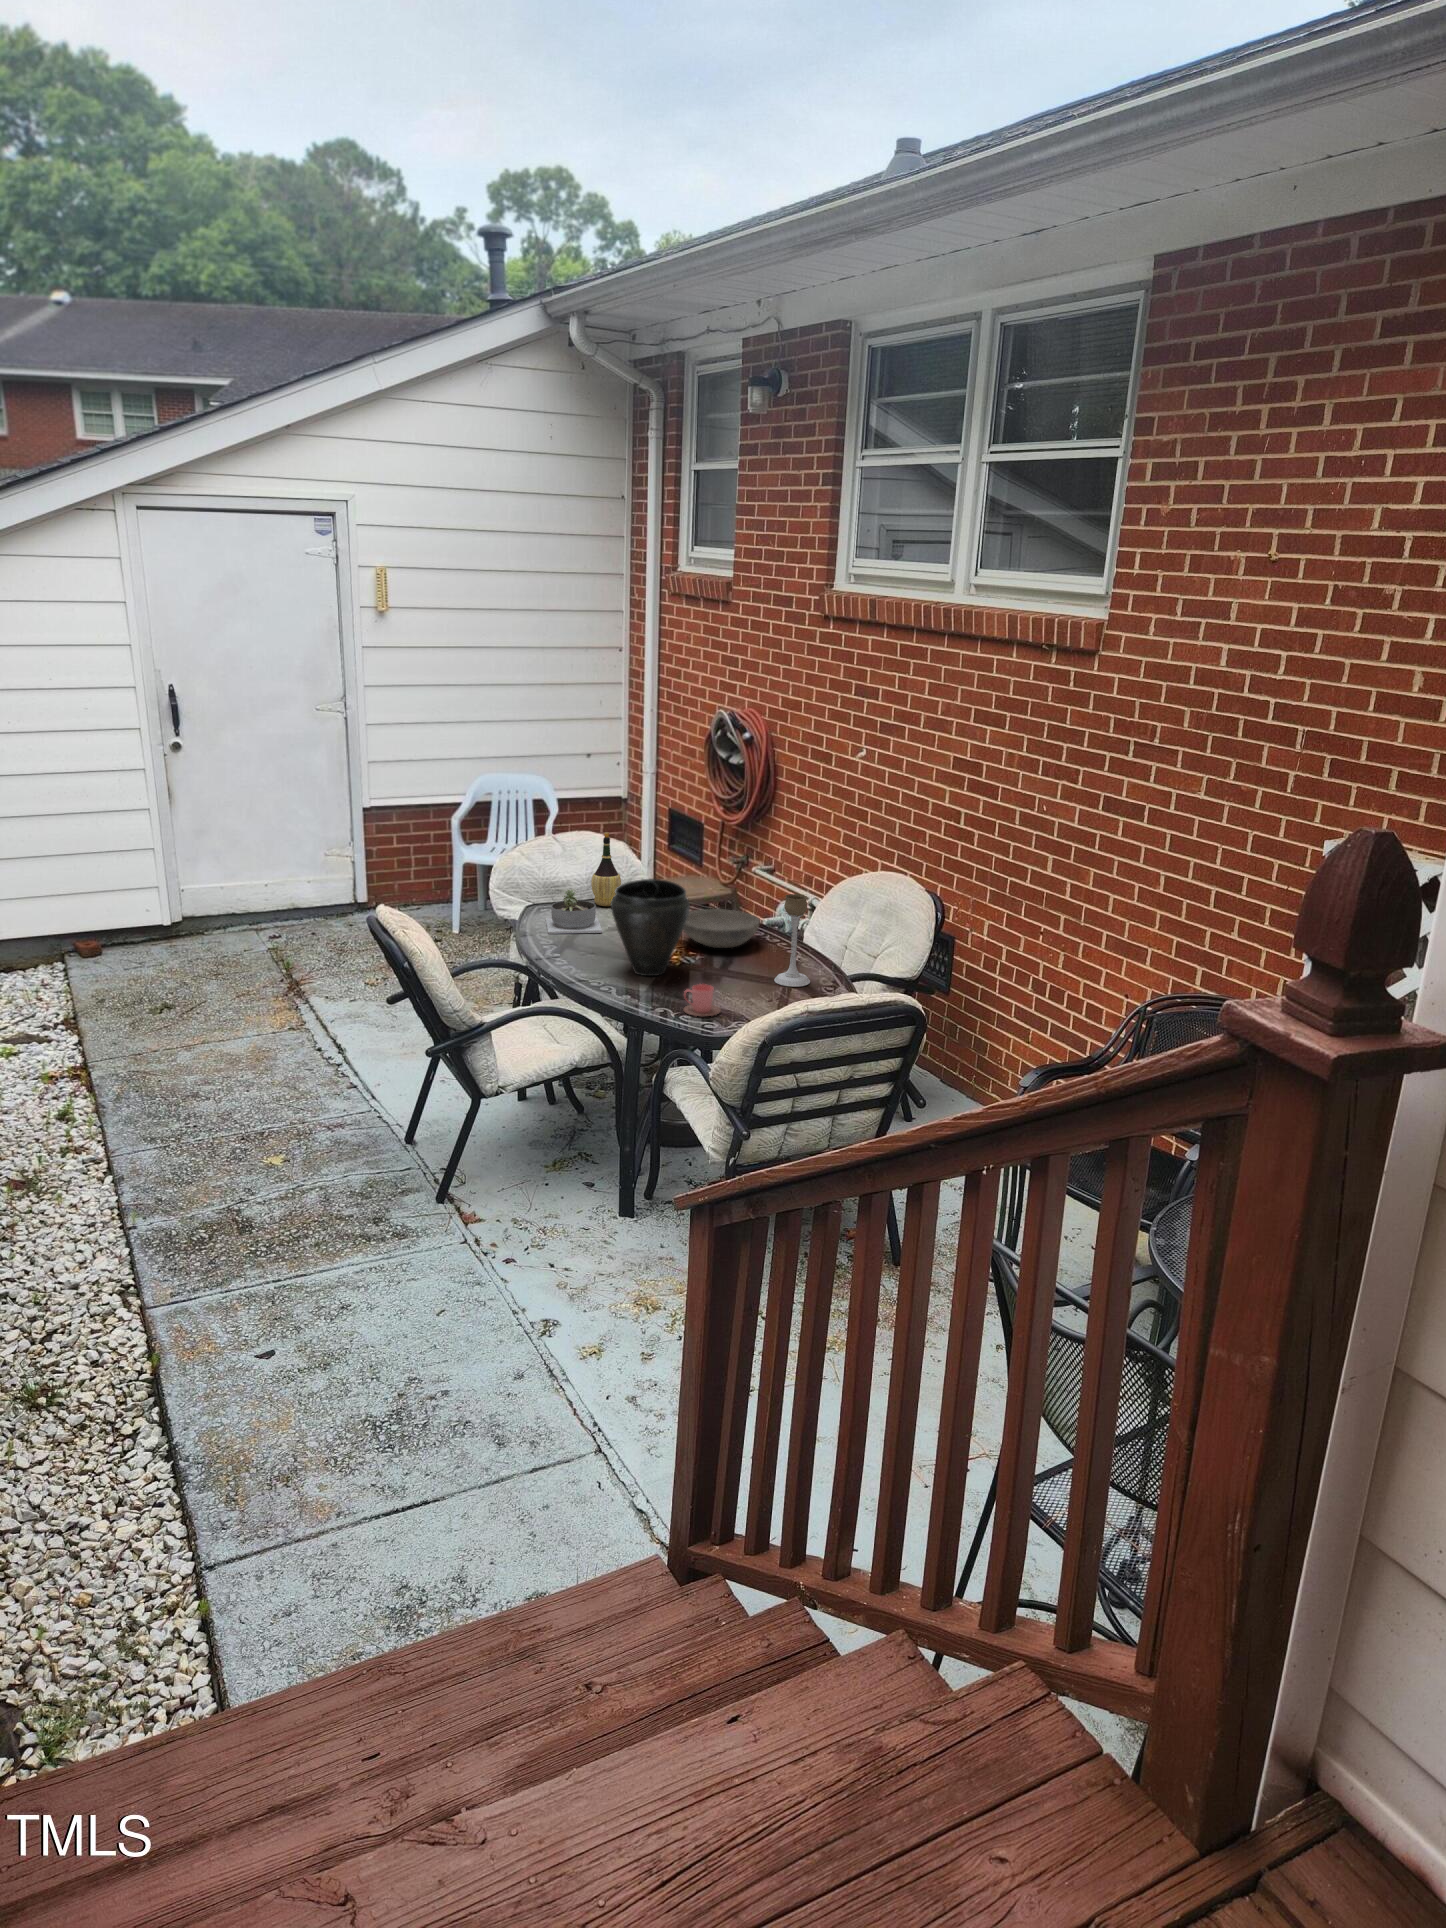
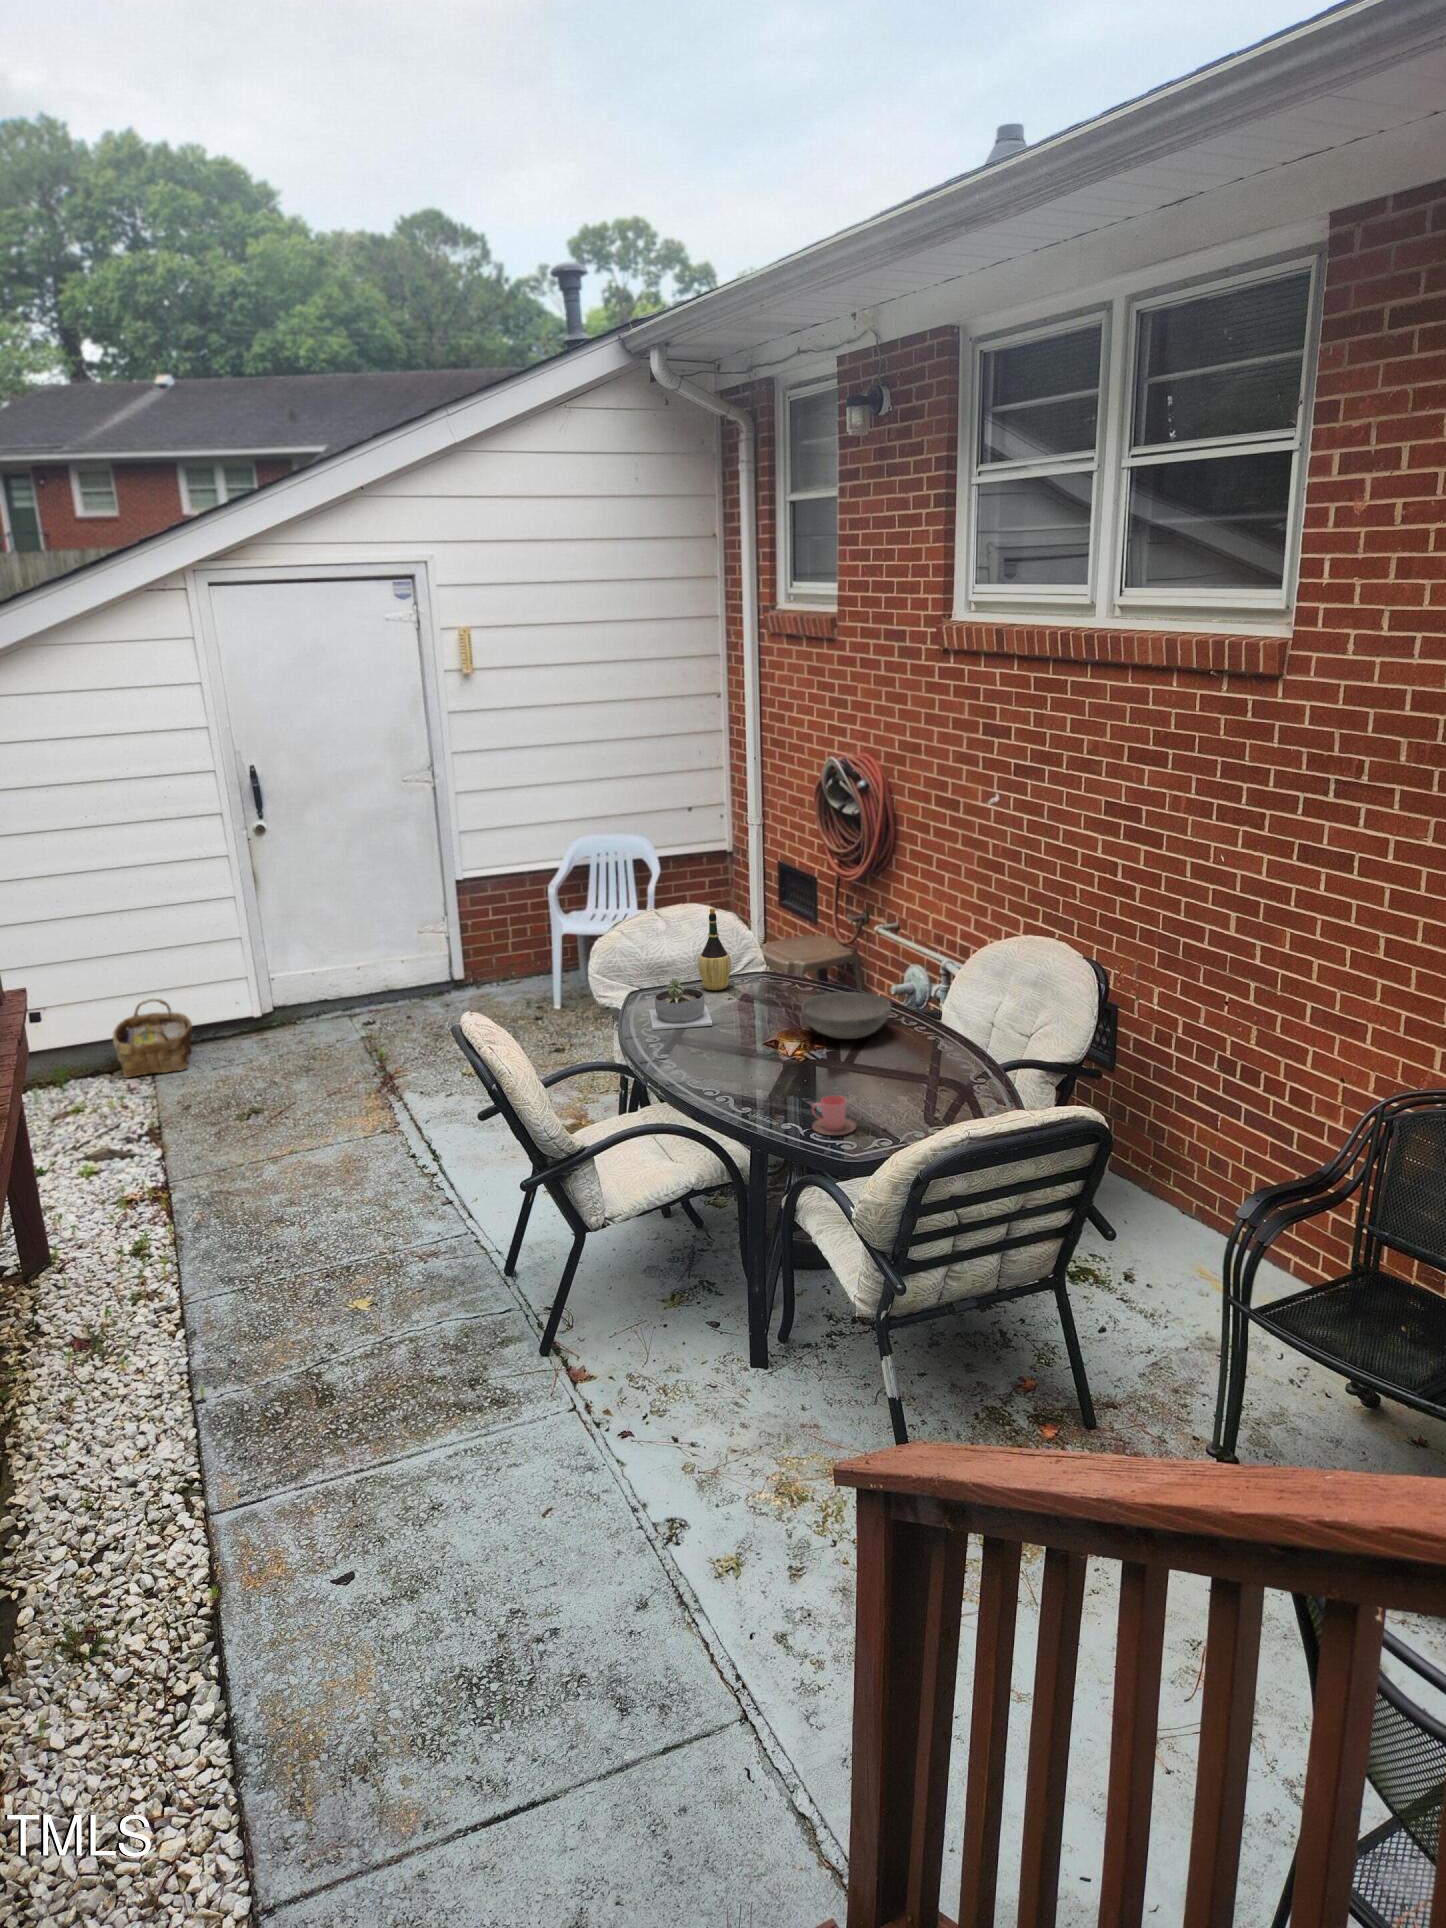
vase: present [611,879,690,976] -> none [722,968,812,1082]
candle holder: present [774,894,810,987] -> none [914,979,956,1088]
woven basket: none [27,900,104,972] -> present [113,999,192,1078]

